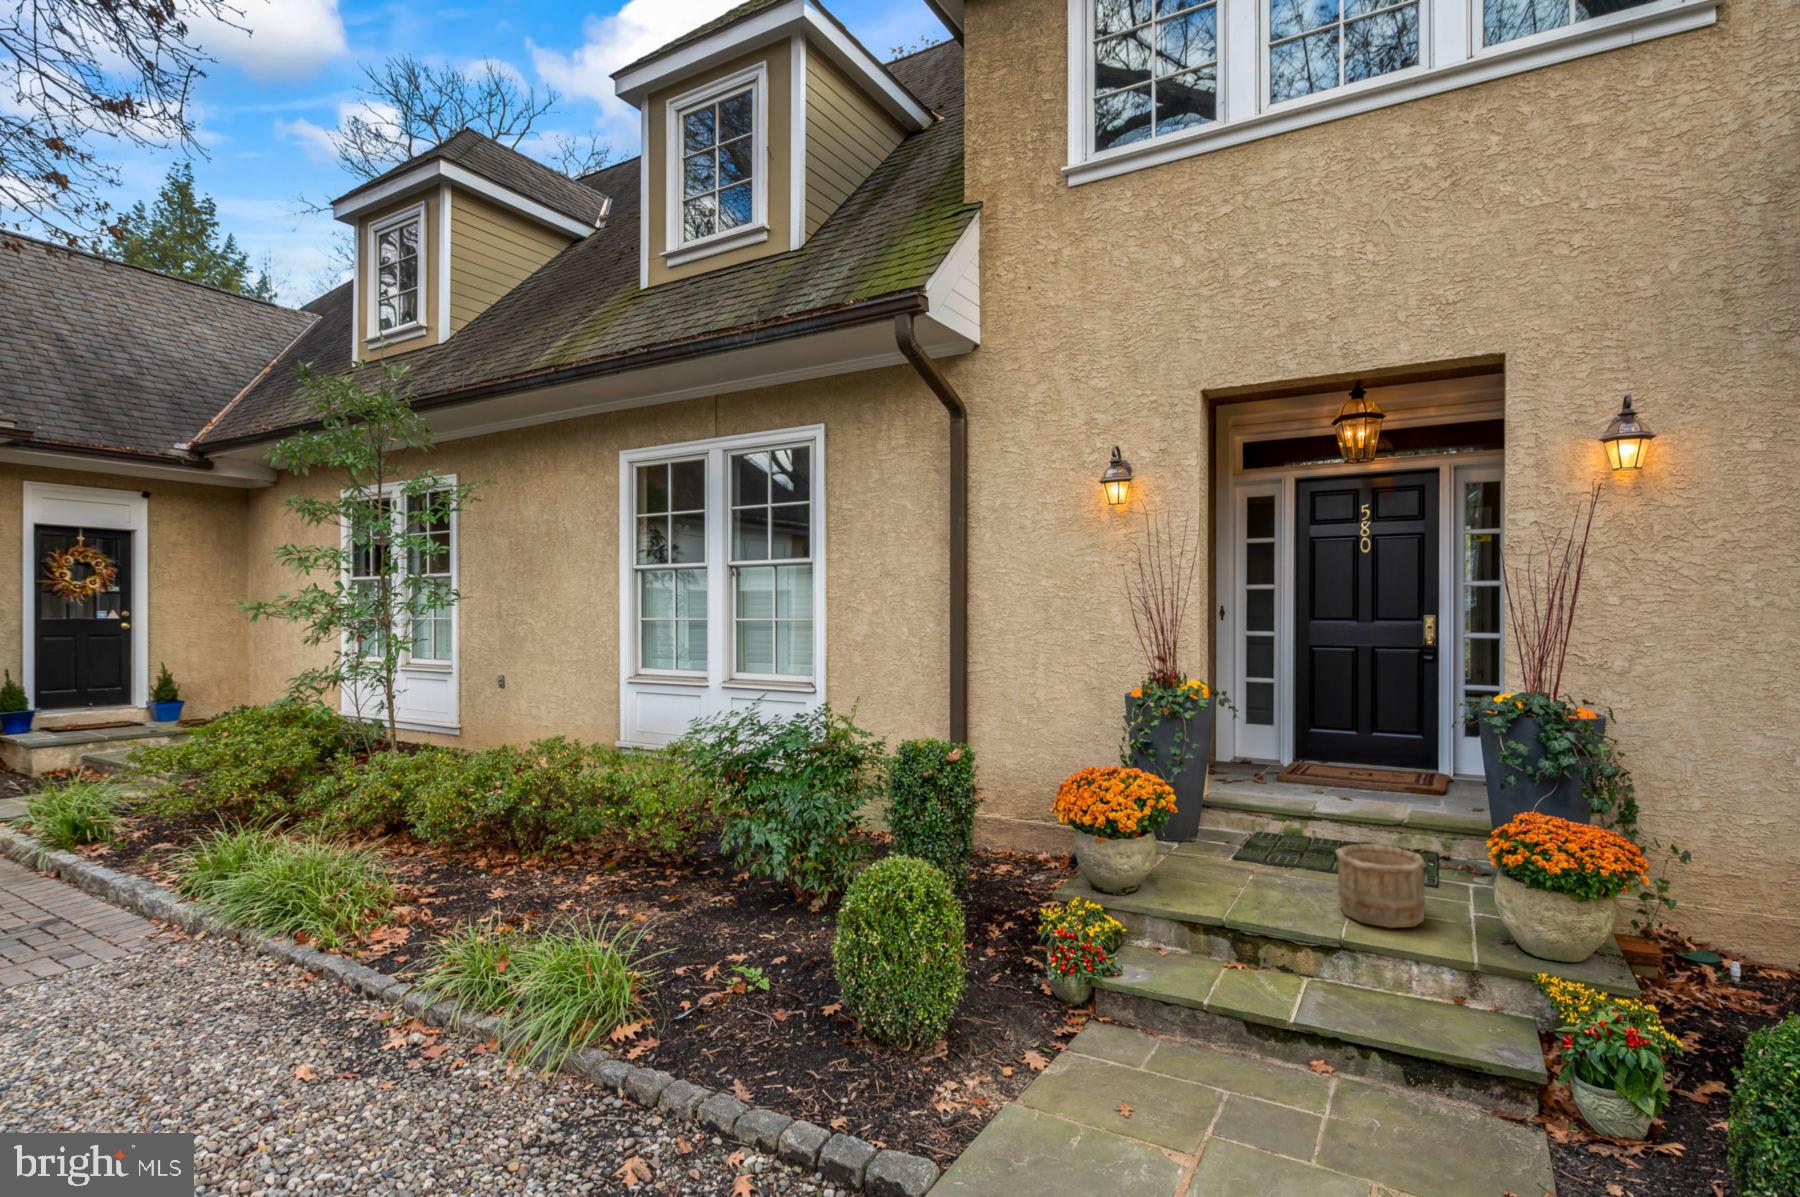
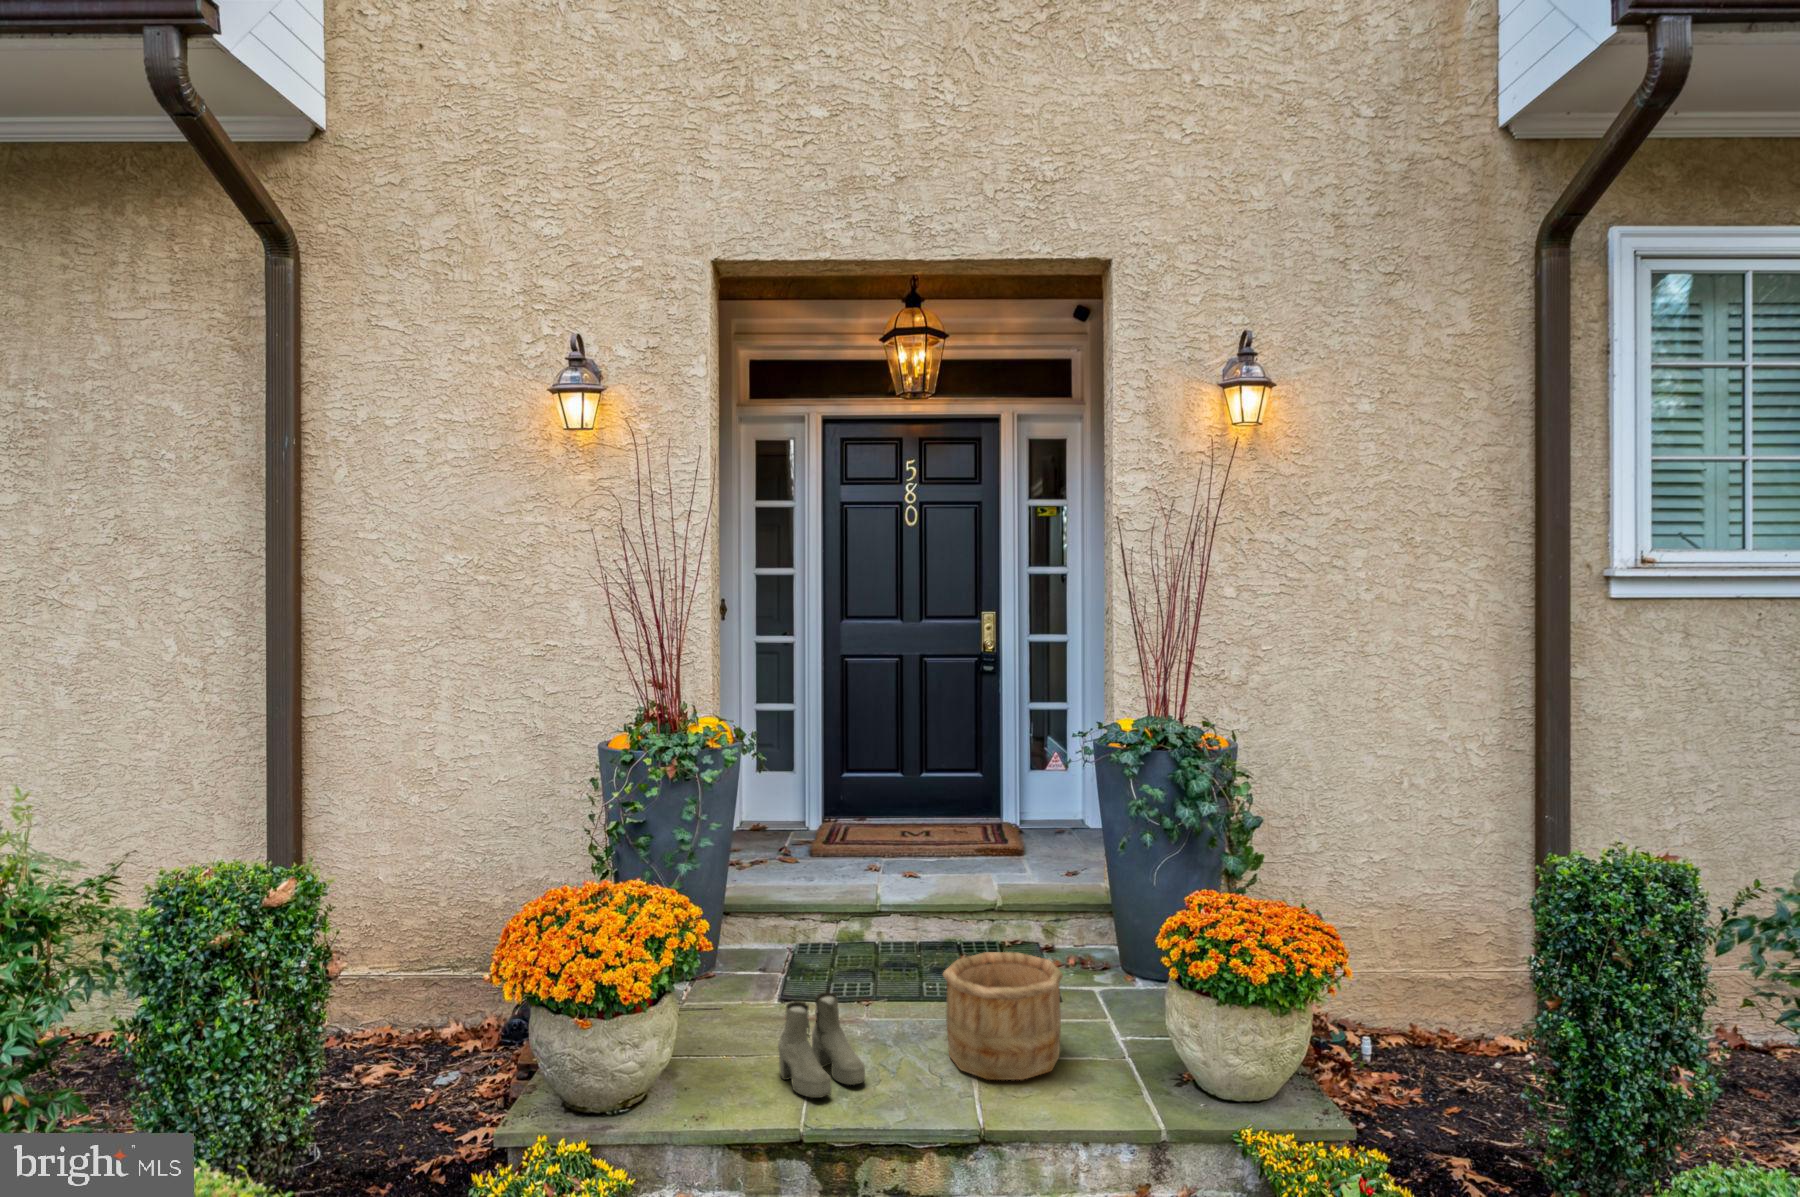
boots: none [1220,851,1275,911] -> present [778,992,865,1098]

